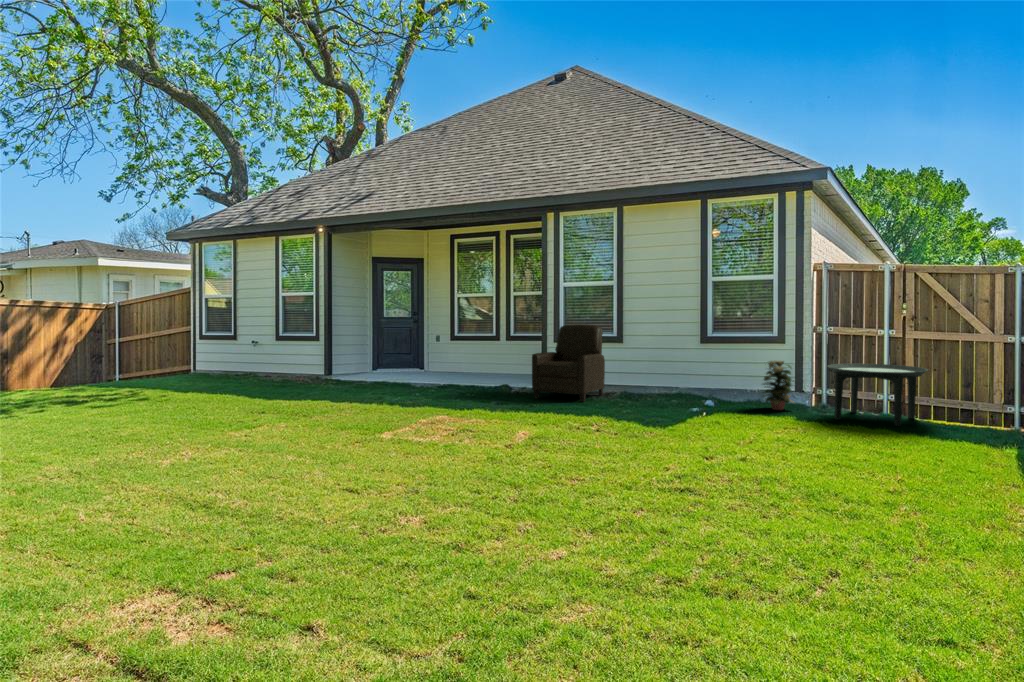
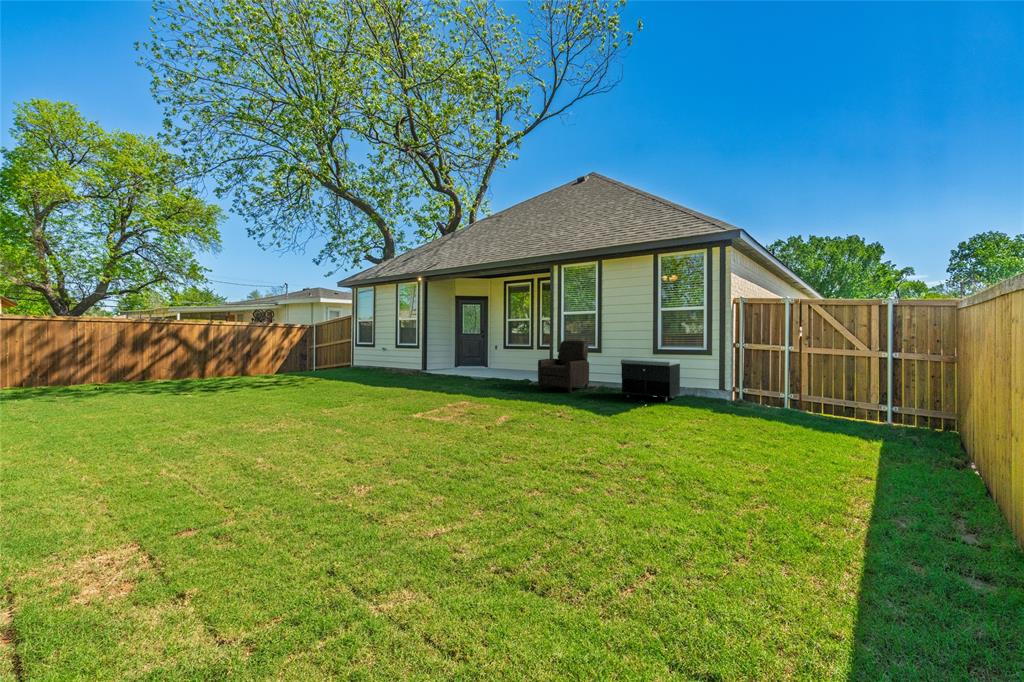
storage bench: none [661,349,741,409] -> present [621,358,680,401]
decorative plant: present [763,361,793,410] -> none [690,367,718,403]
round table: present [828,363,927,426] -> none [737,371,814,419]

